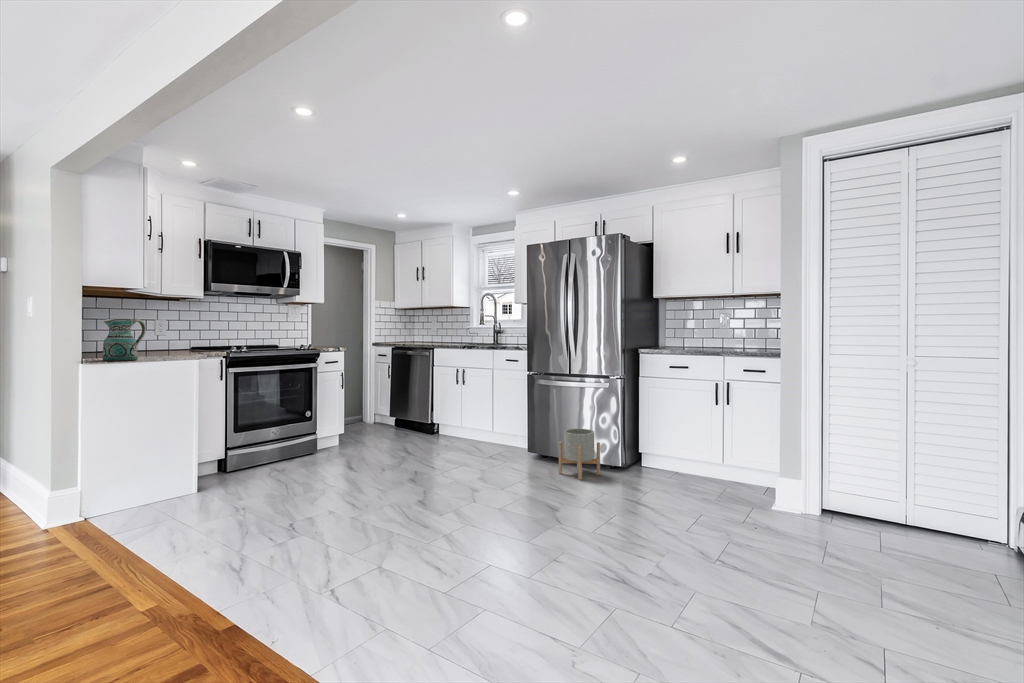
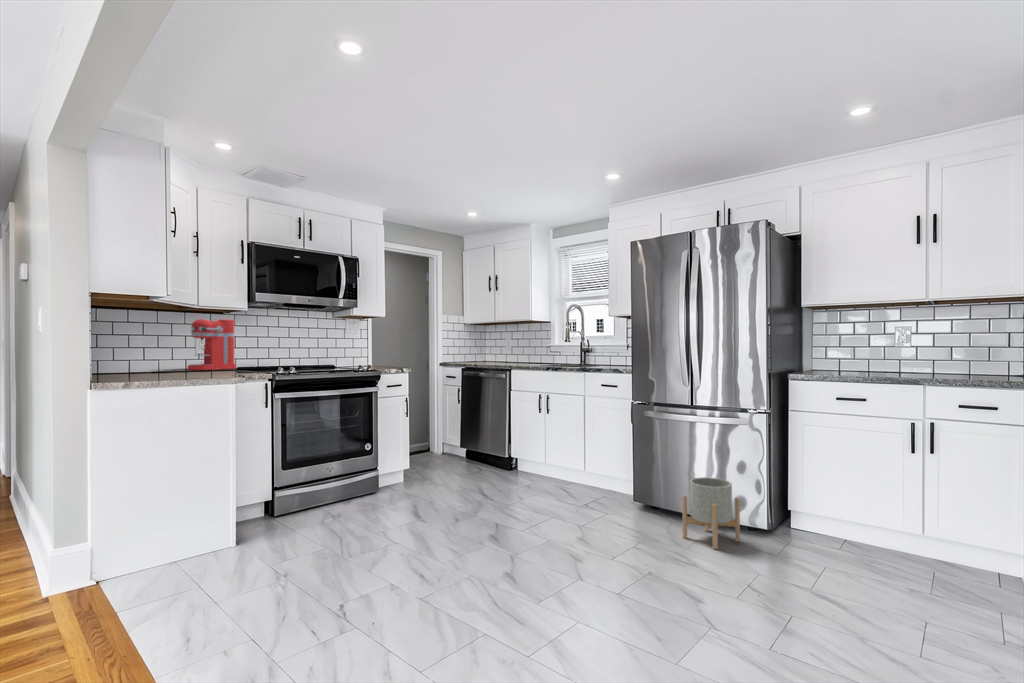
coffee maker: none [149,306,192,349] -> present [188,319,236,370]
ceramic pitcher: present [103,319,146,361] -> none [119,334,173,386]

